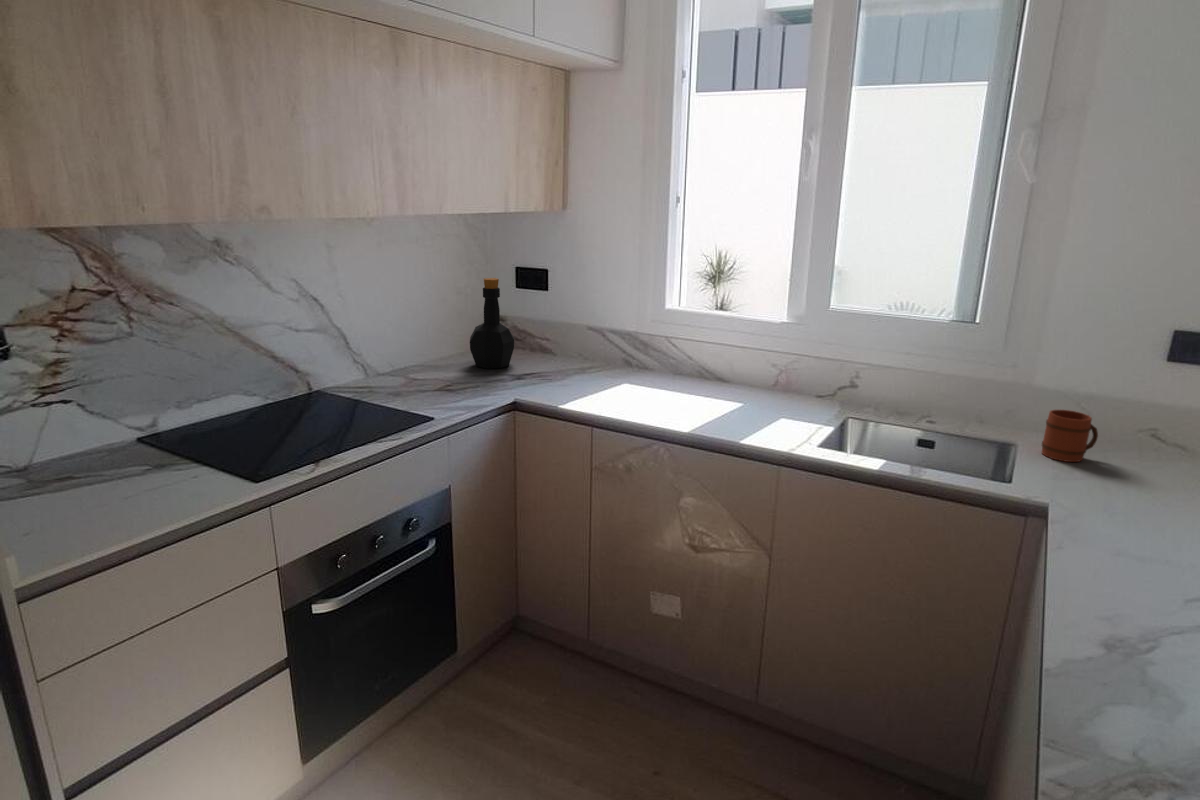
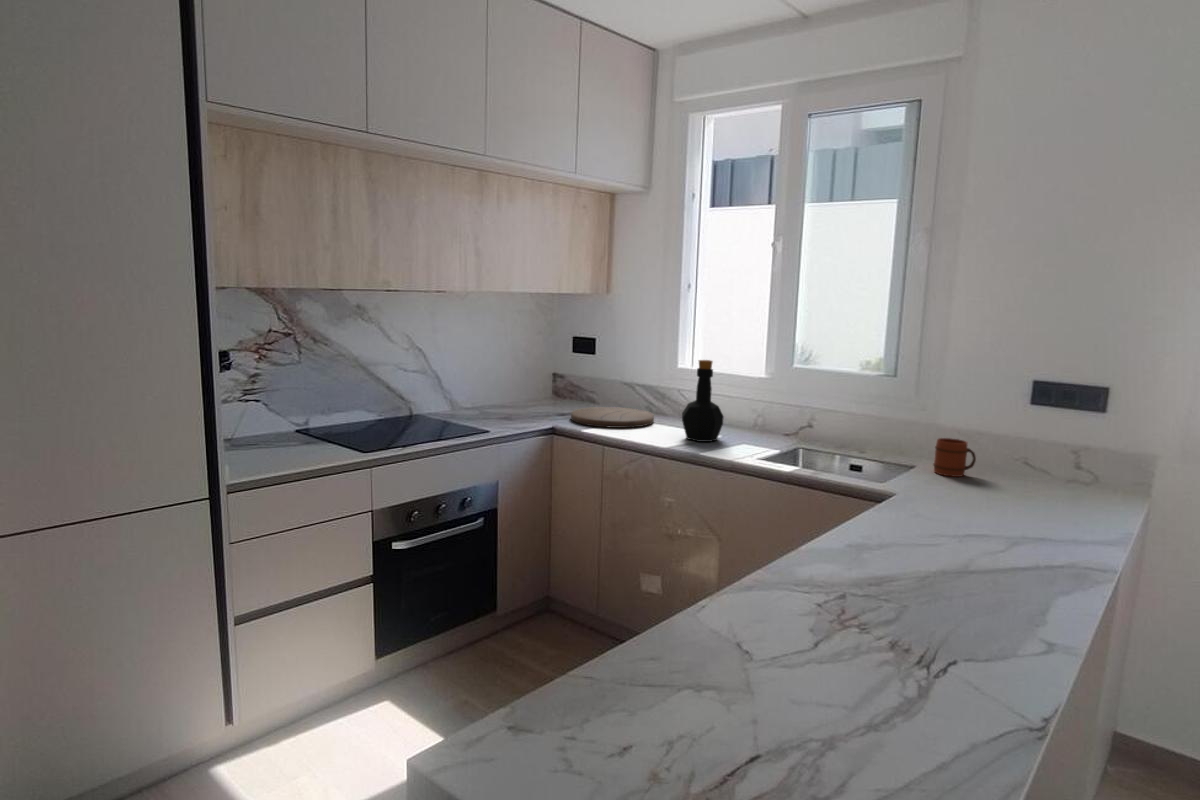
bottle: present [470,278,514,369] -> present [682,360,724,442]
cutting board: none [534,362,643,398] -> present [571,407,654,428]

